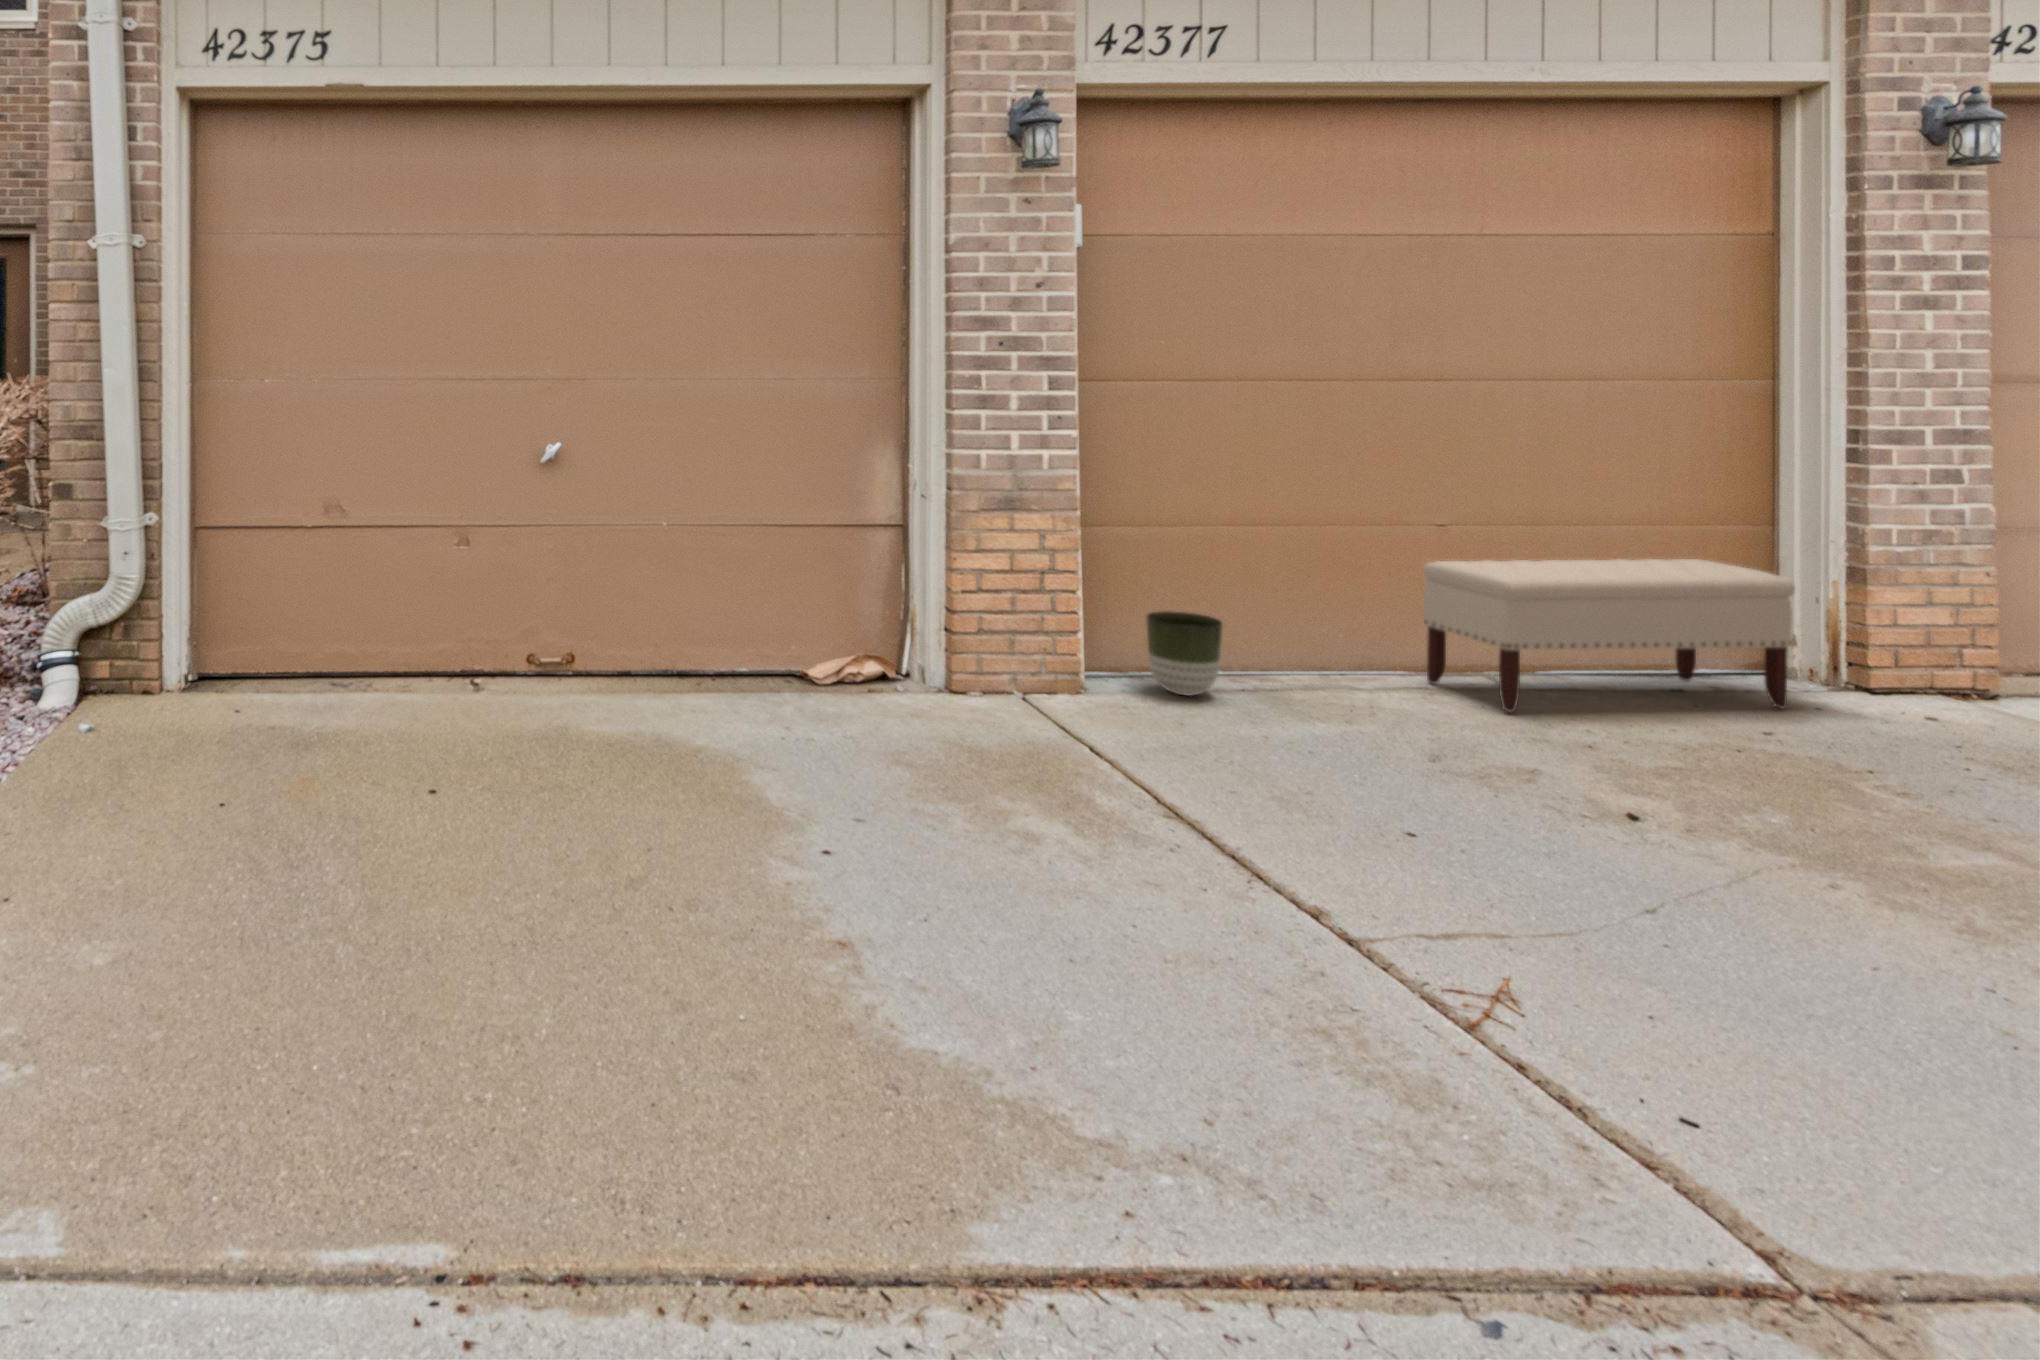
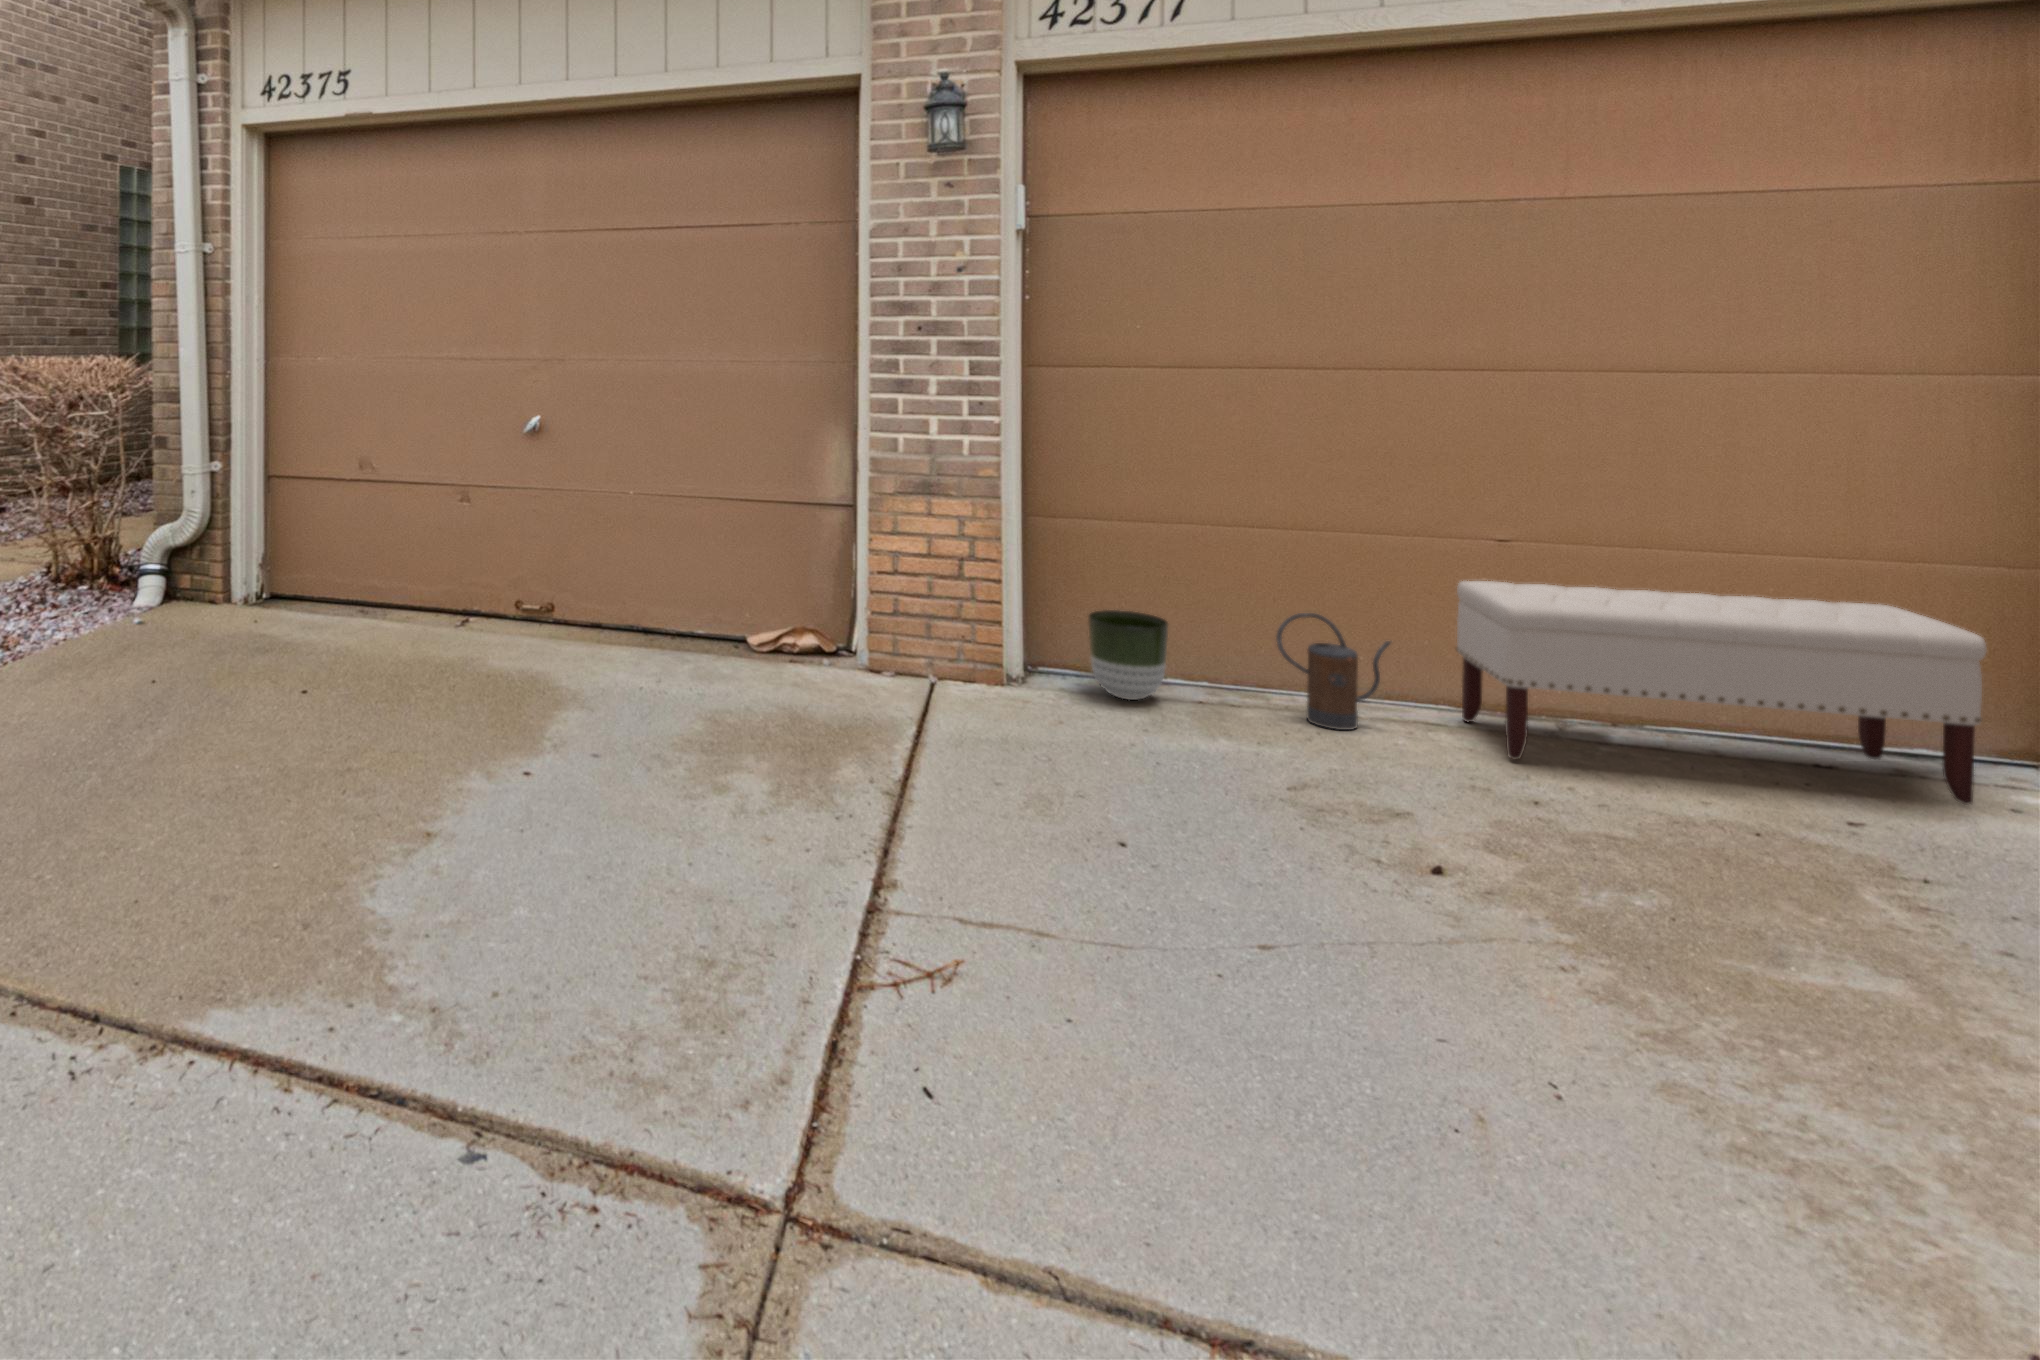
watering can: none [1311,600,1398,703] -> present [1276,613,1390,730]

